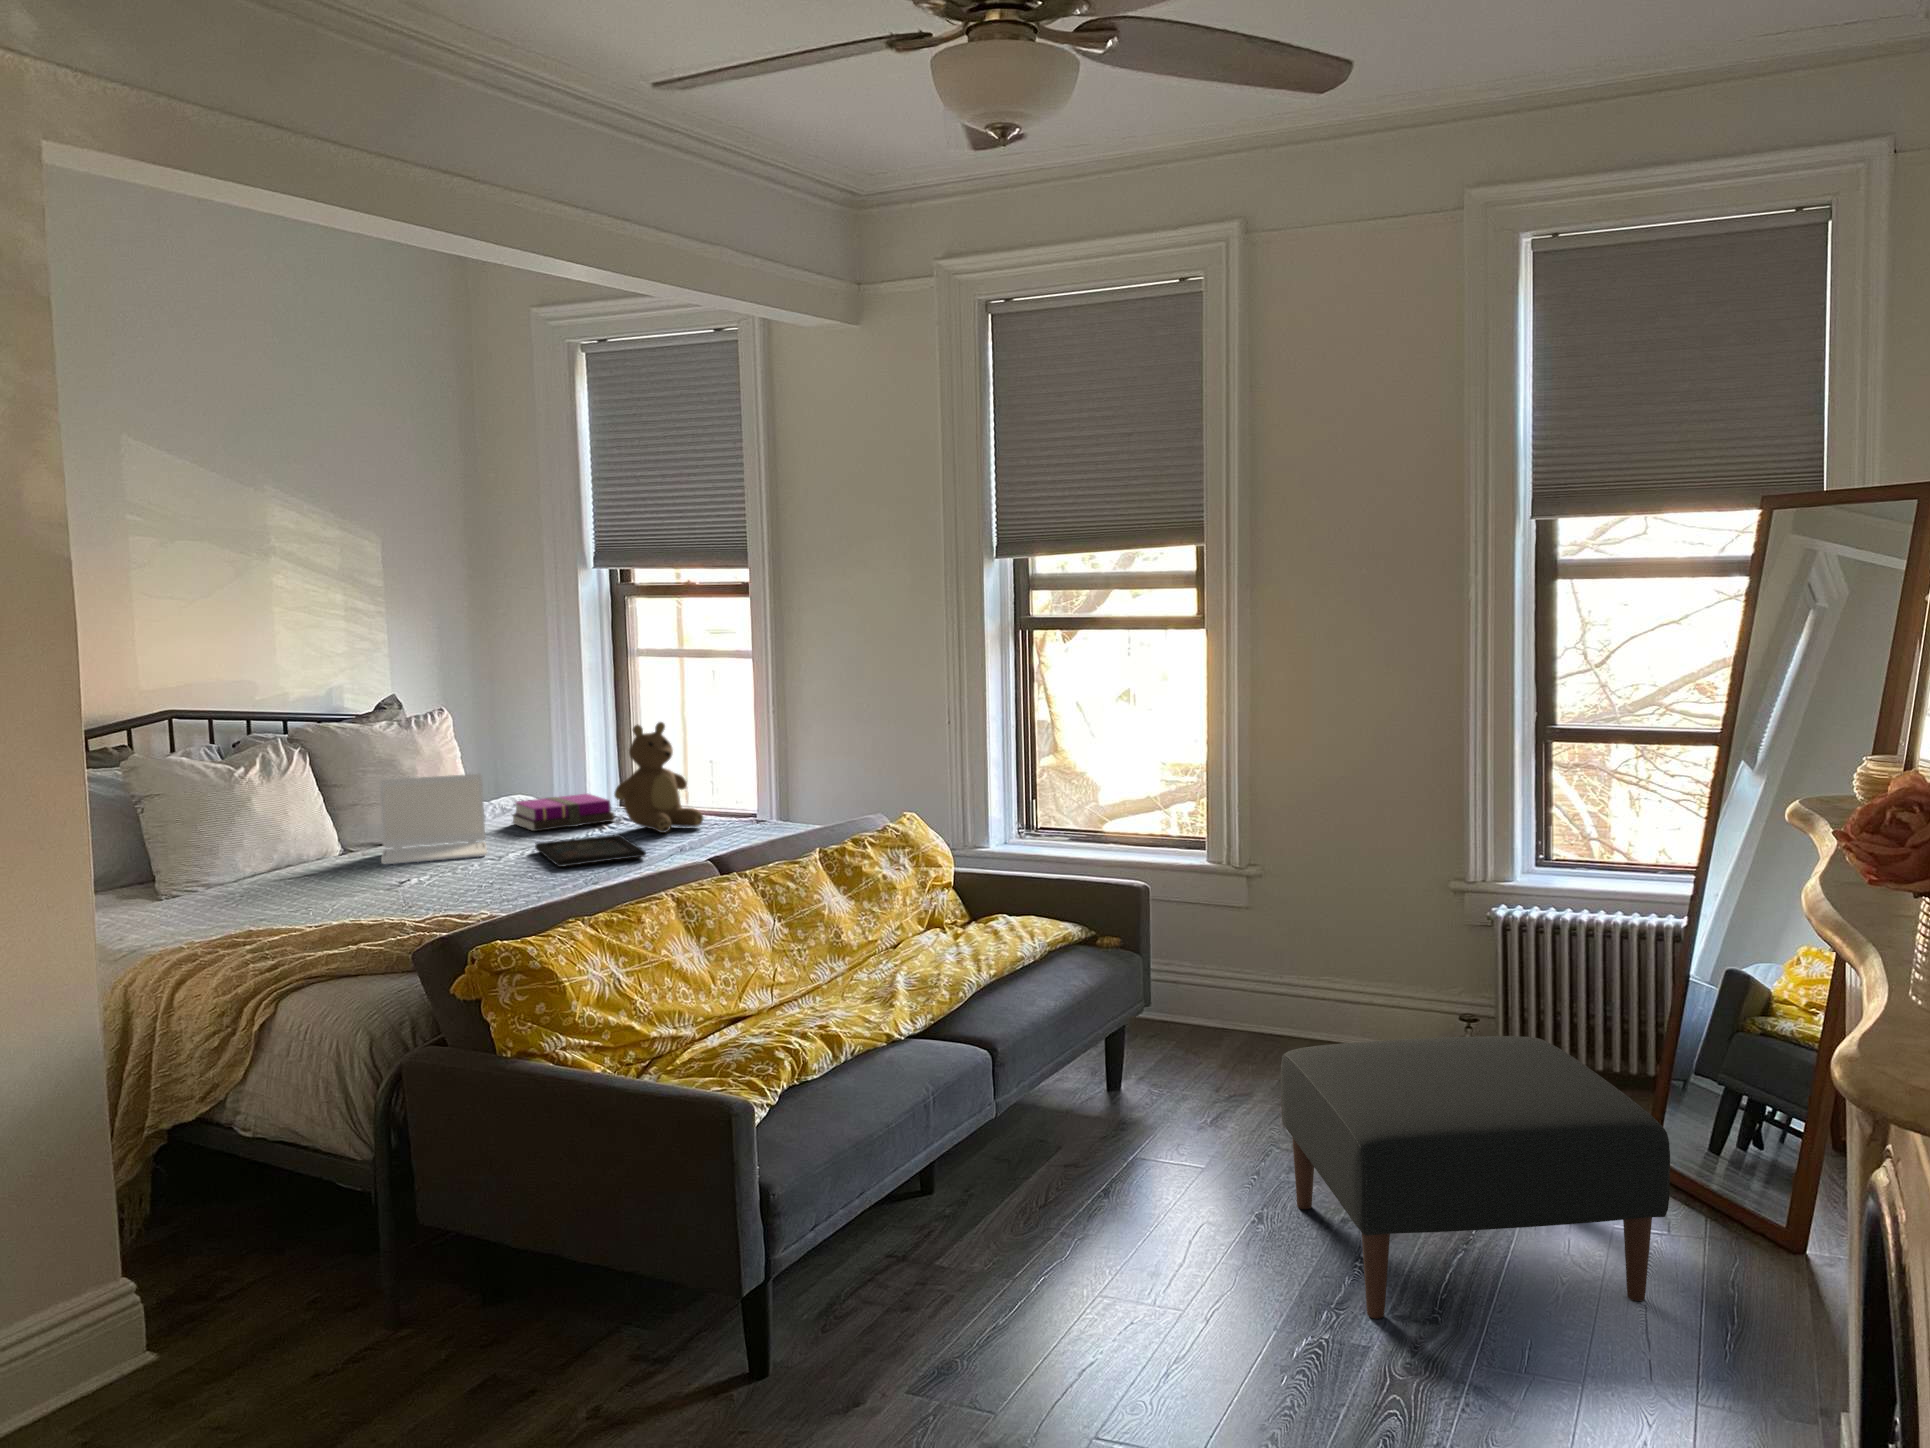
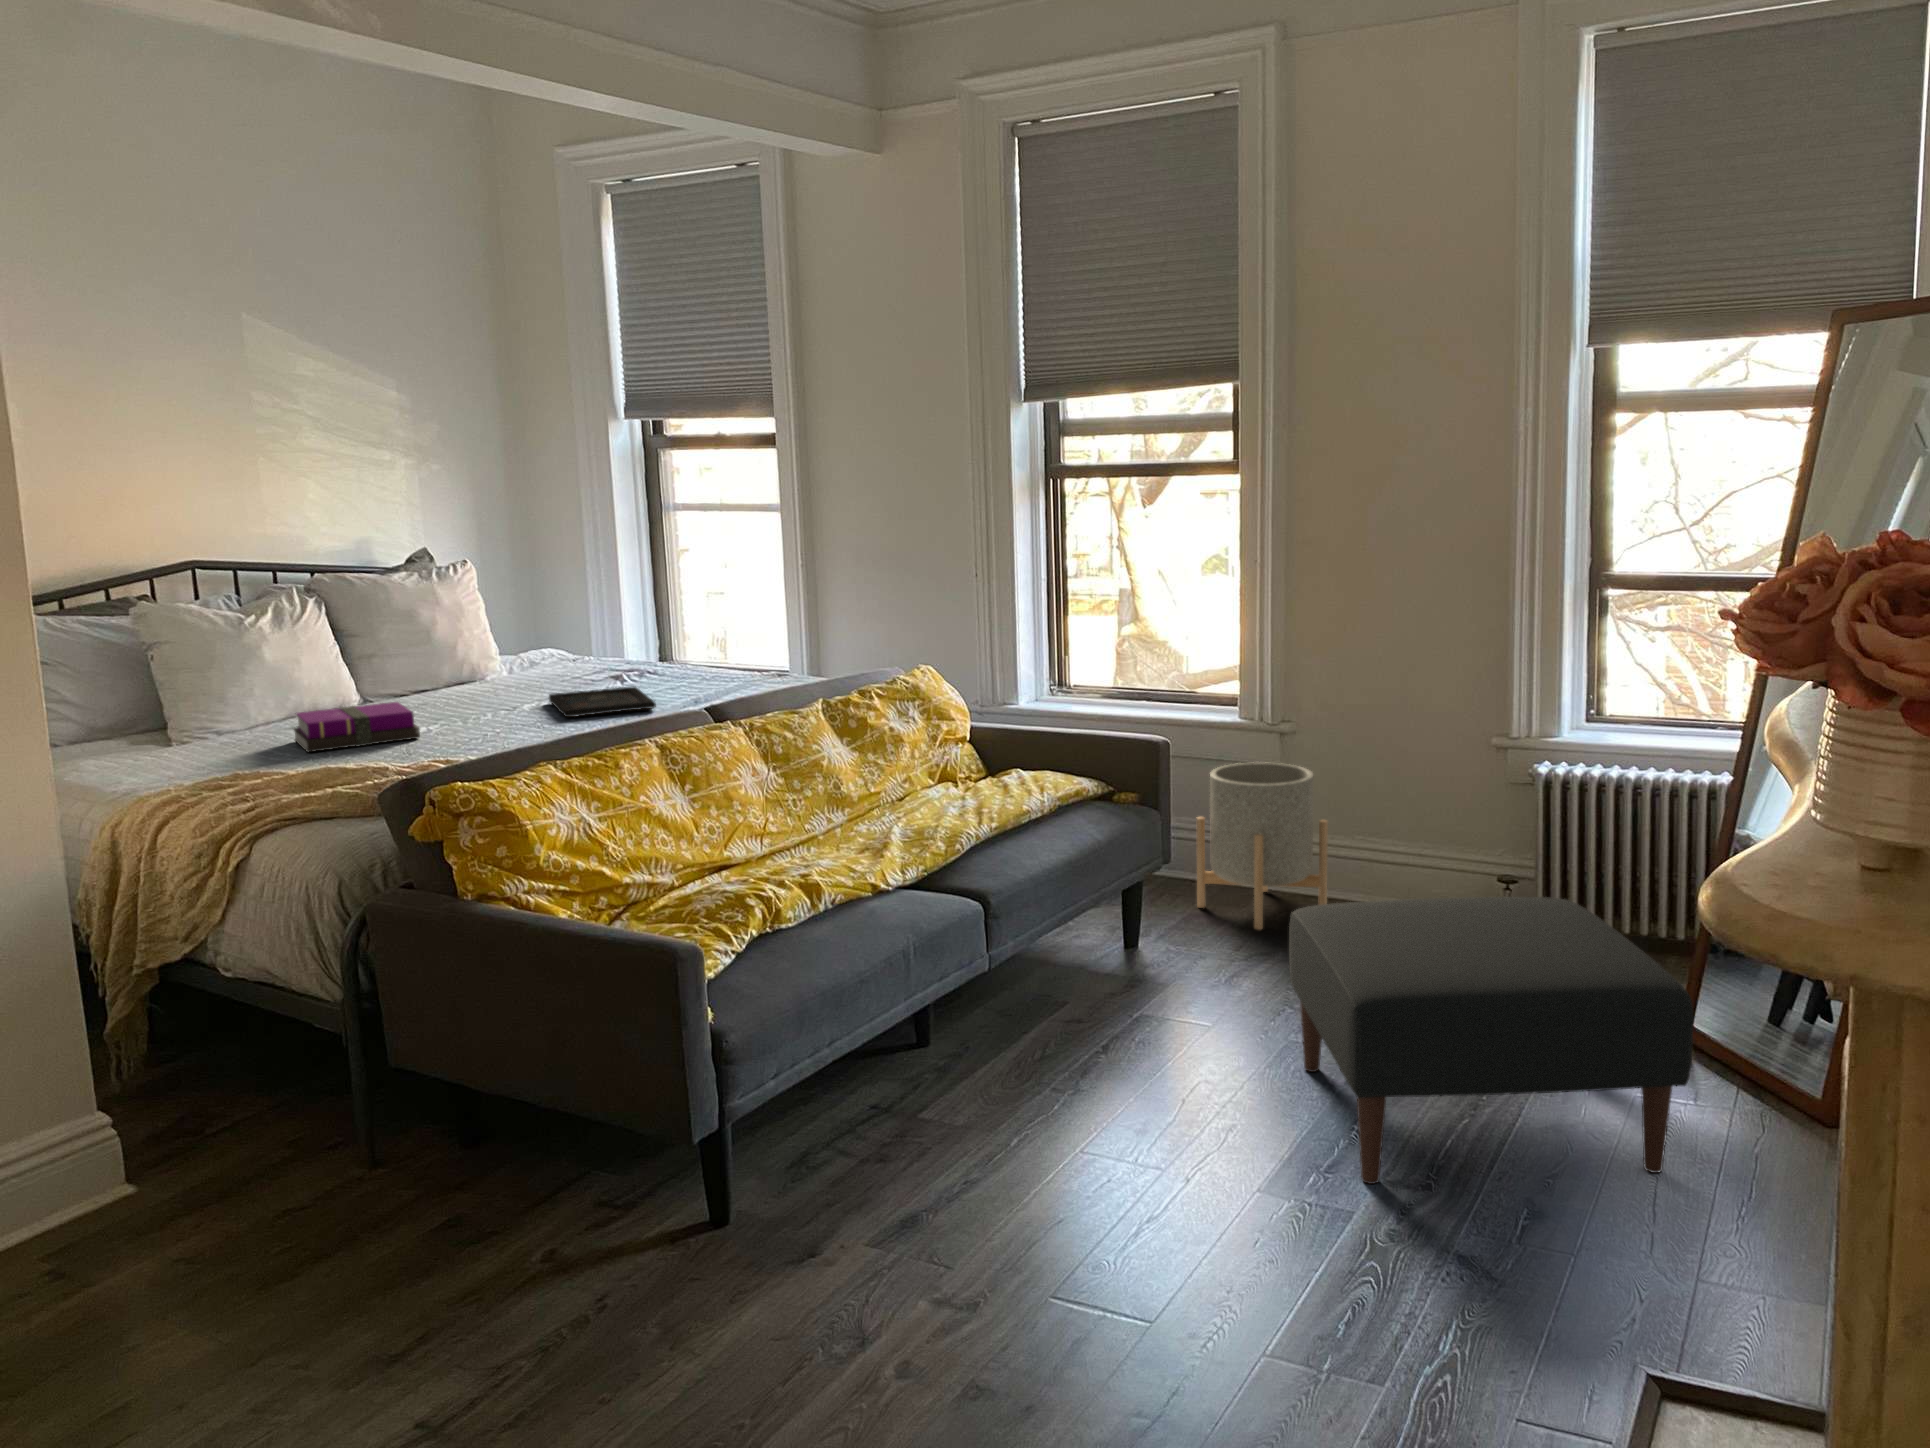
teddy bear: present [614,722,703,833] -> none [632,573,723,686]
laptop: present [380,774,487,864] -> none [393,625,502,714]
notebook: present [512,794,615,831] -> present [294,702,420,752]
planter: none [1169,904,1295,1068] -> present [1197,762,1328,930]

